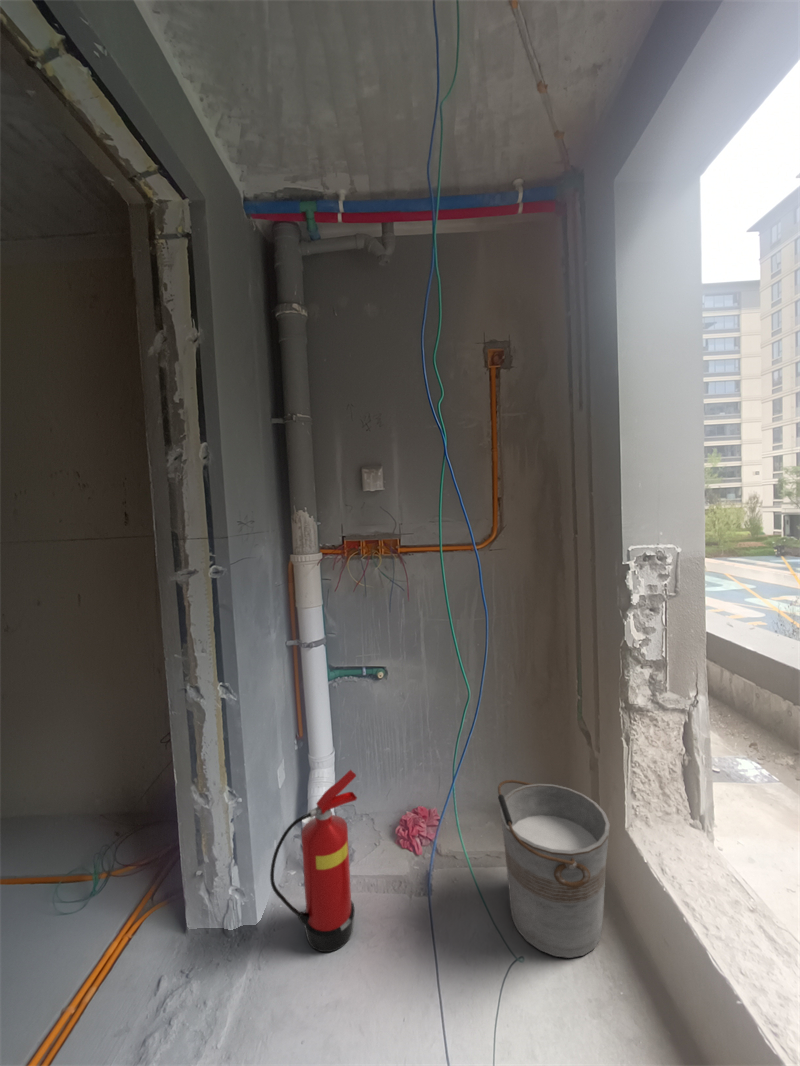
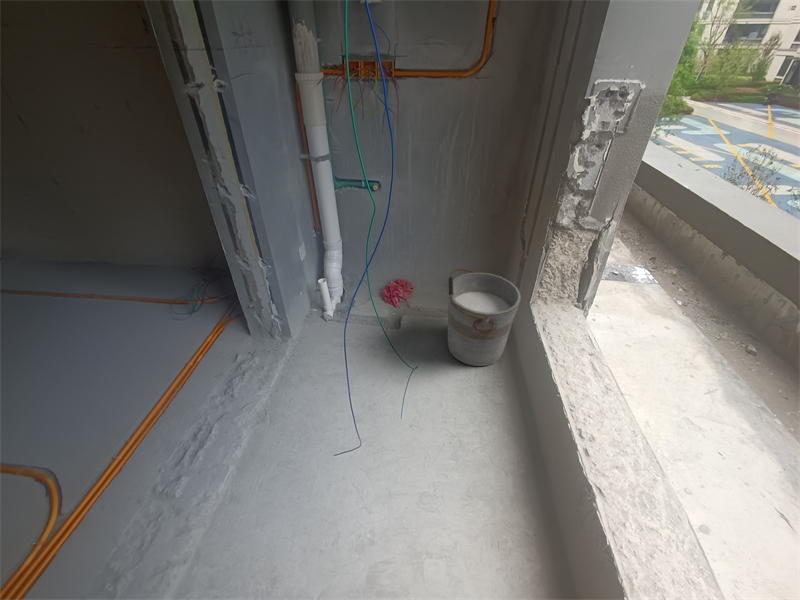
fire extinguisher: present [270,770,357,952] -> none [293,253,351,351]

